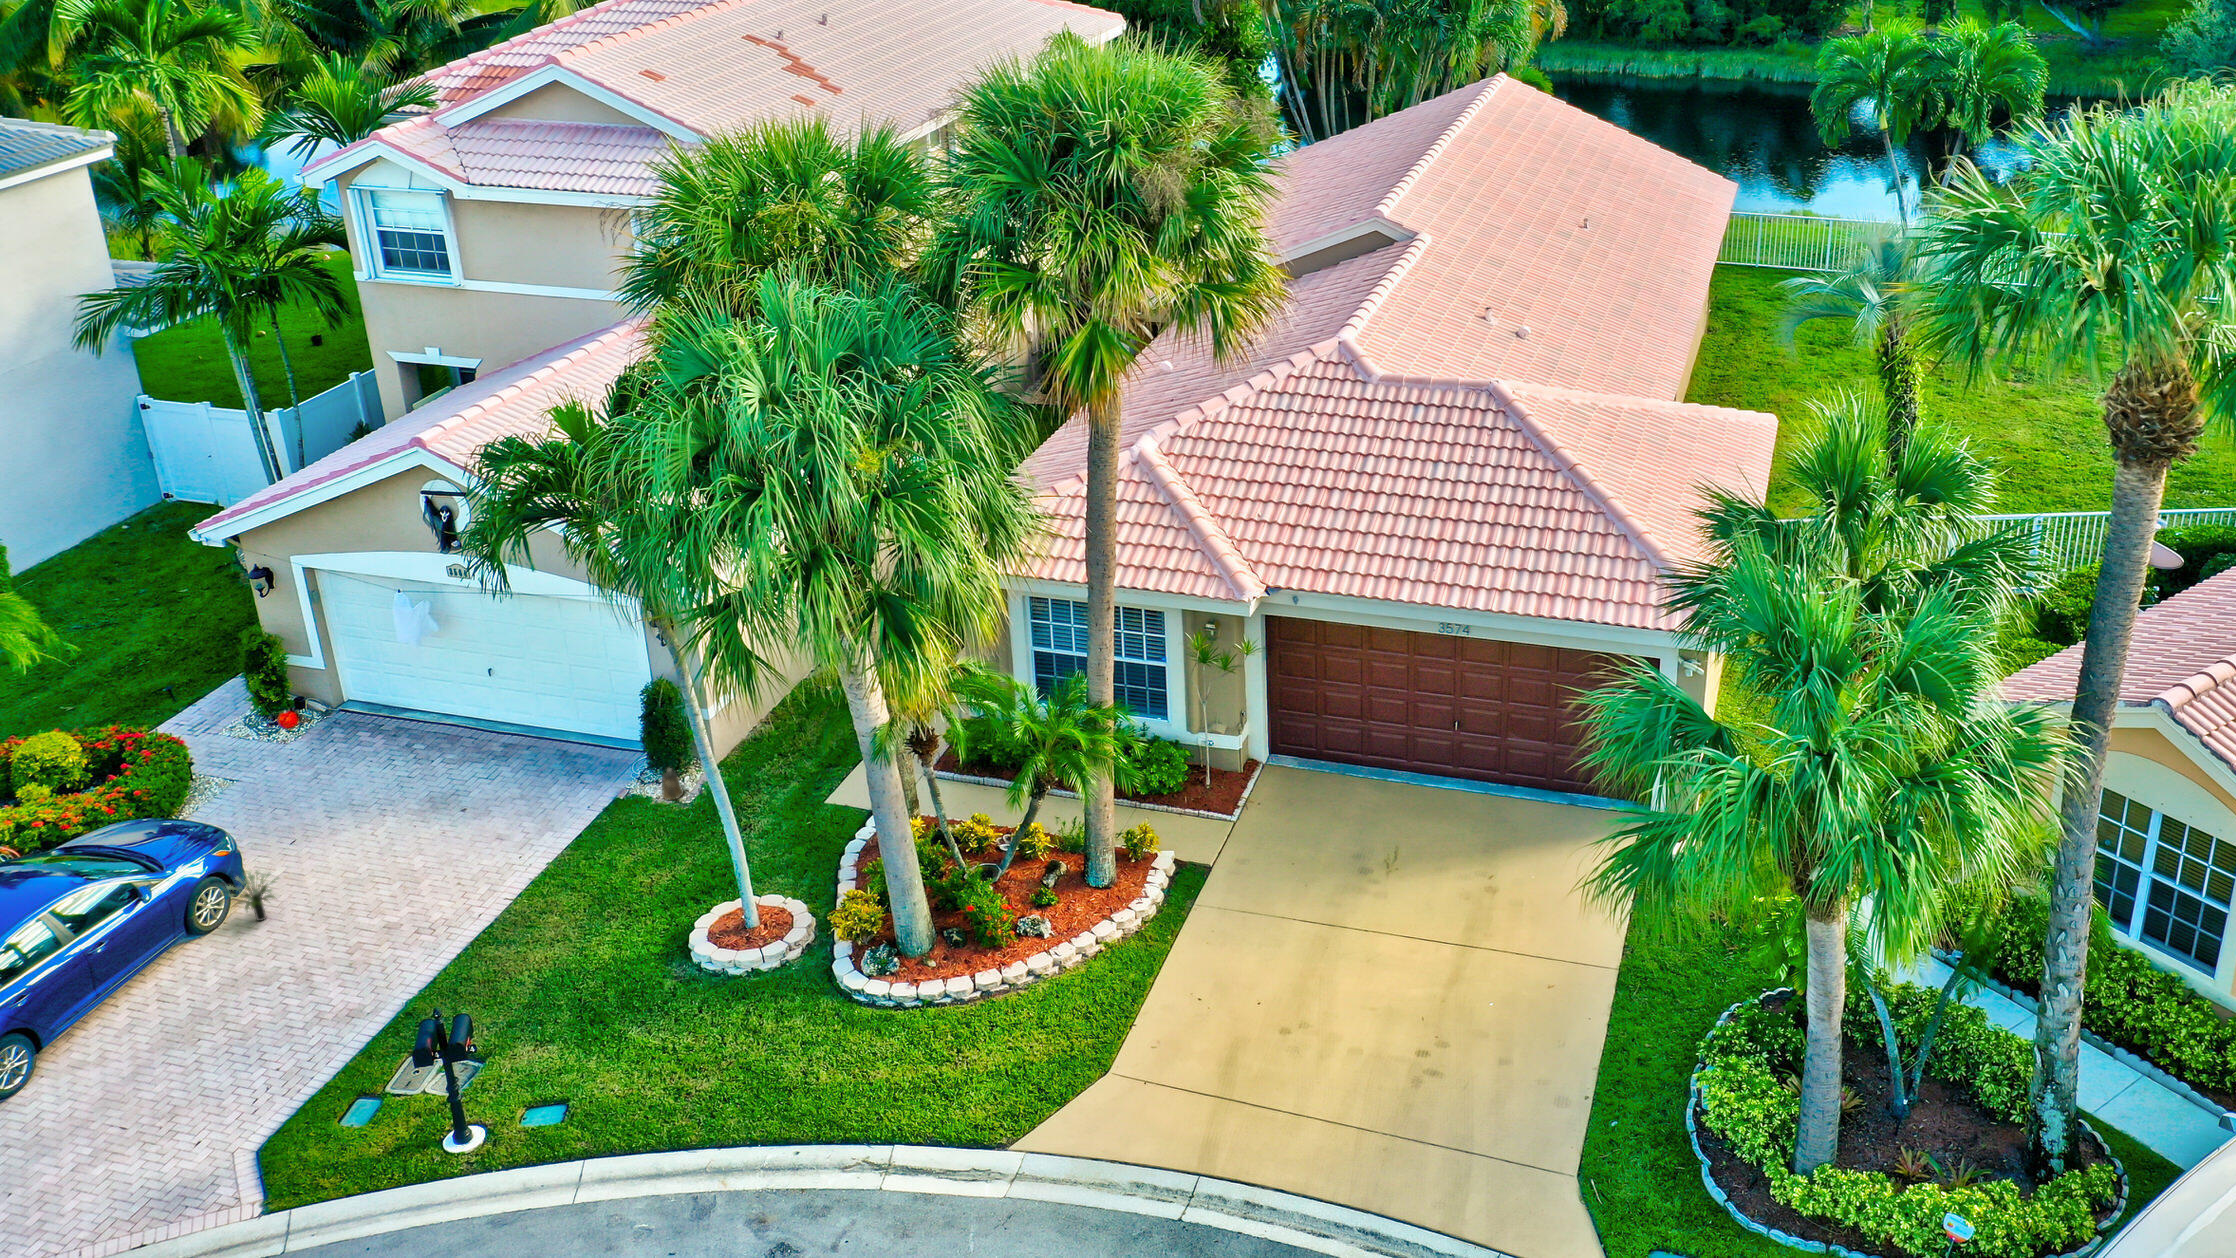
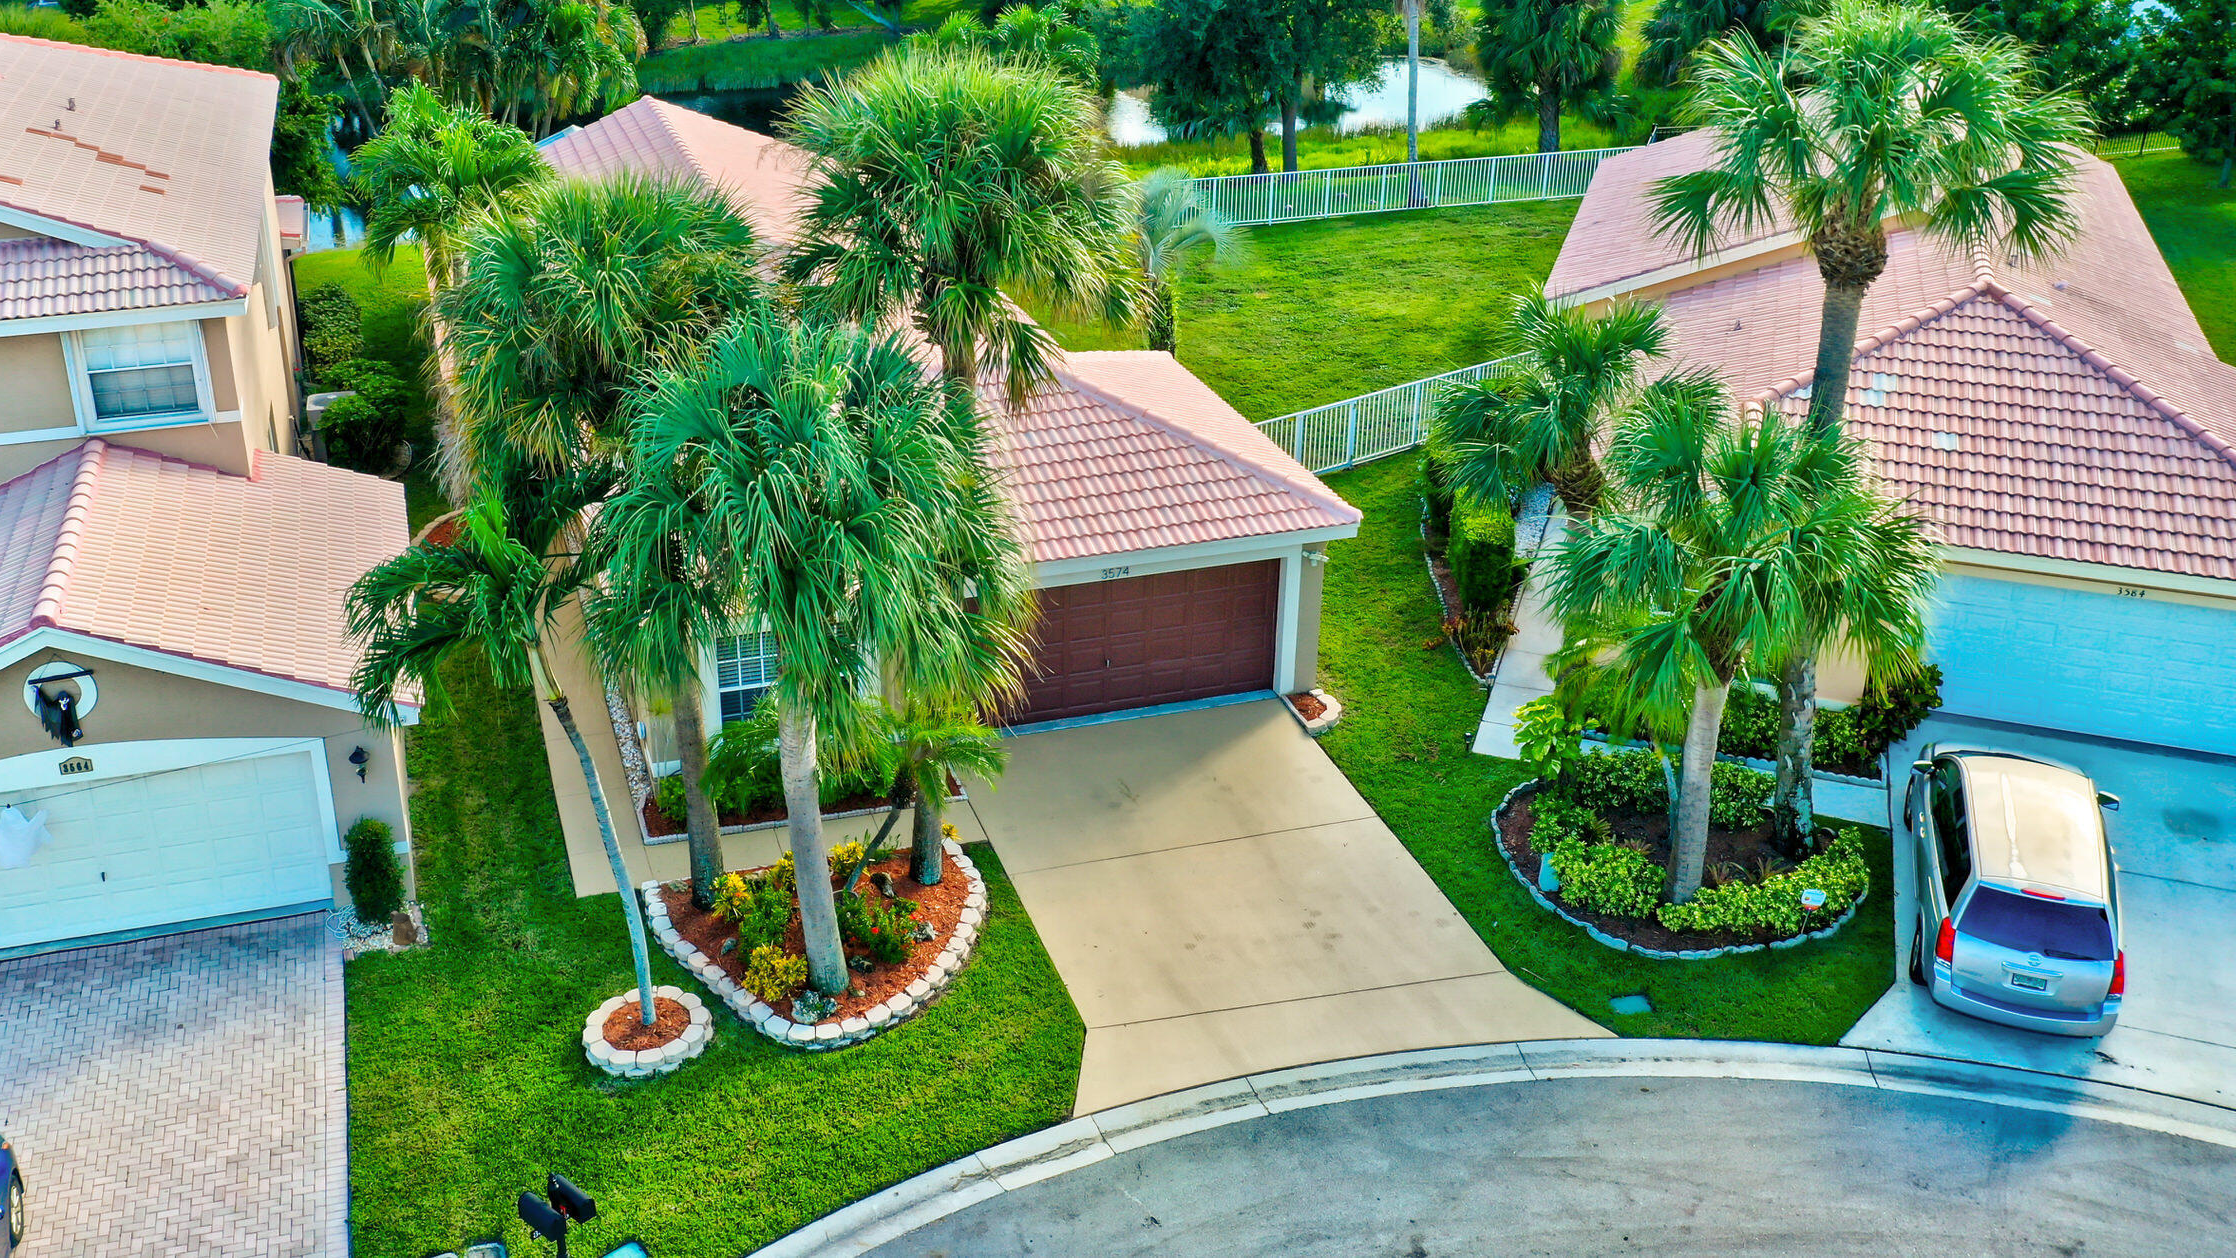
potted plant: present [227,871,279,921] -> none [22,1153,87,1215]

